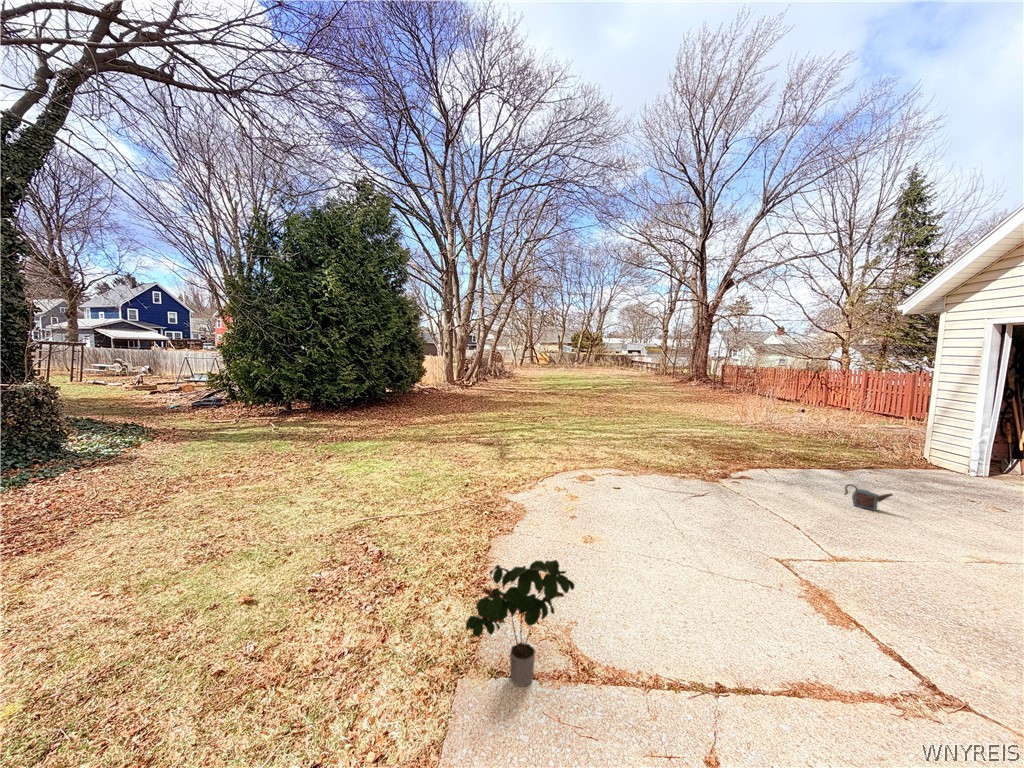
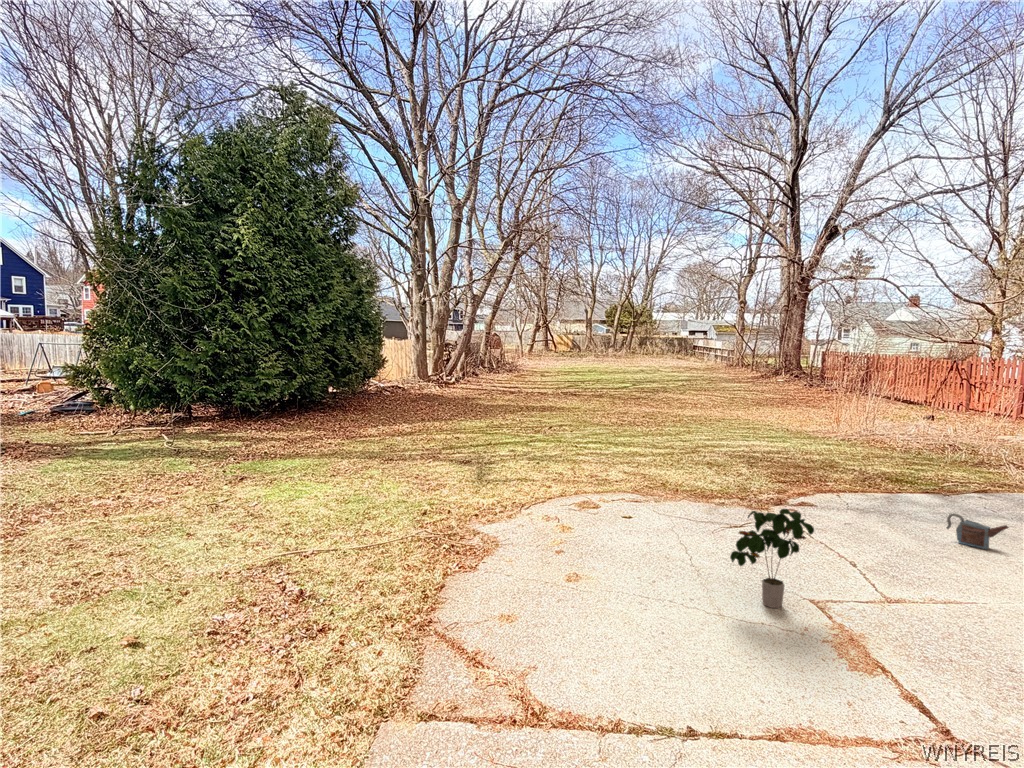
potted plant: present [466,560,575,687] -> present [730,509,814,608]

